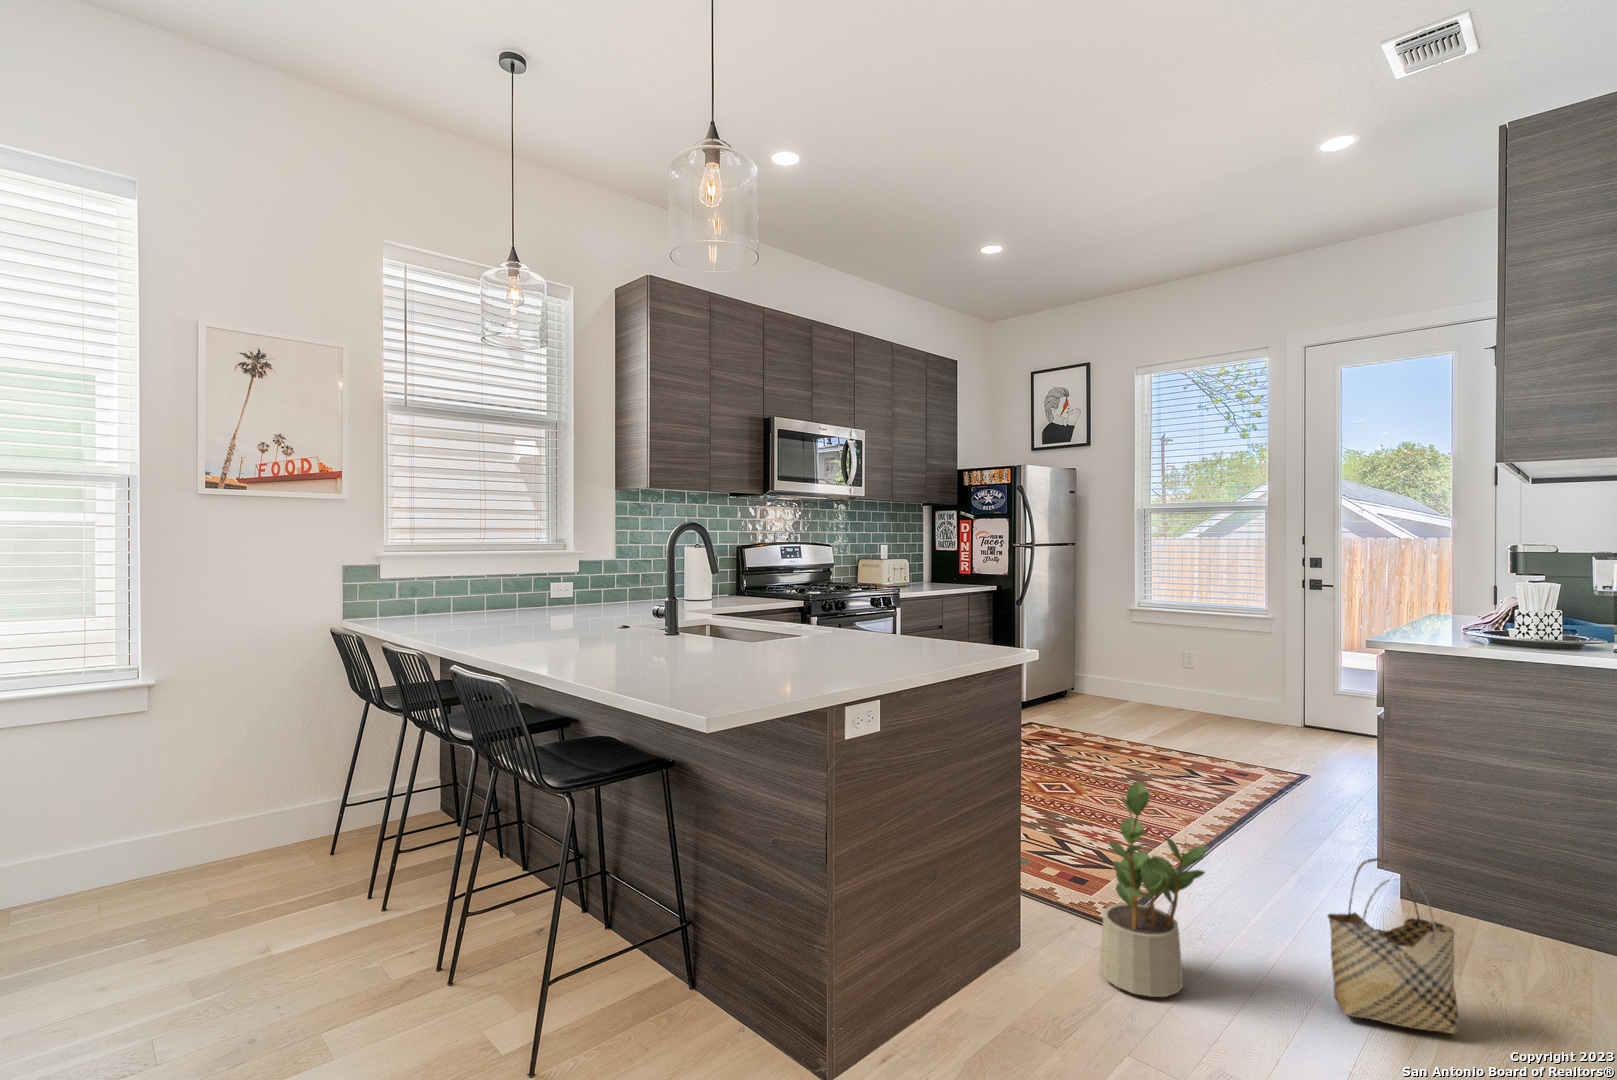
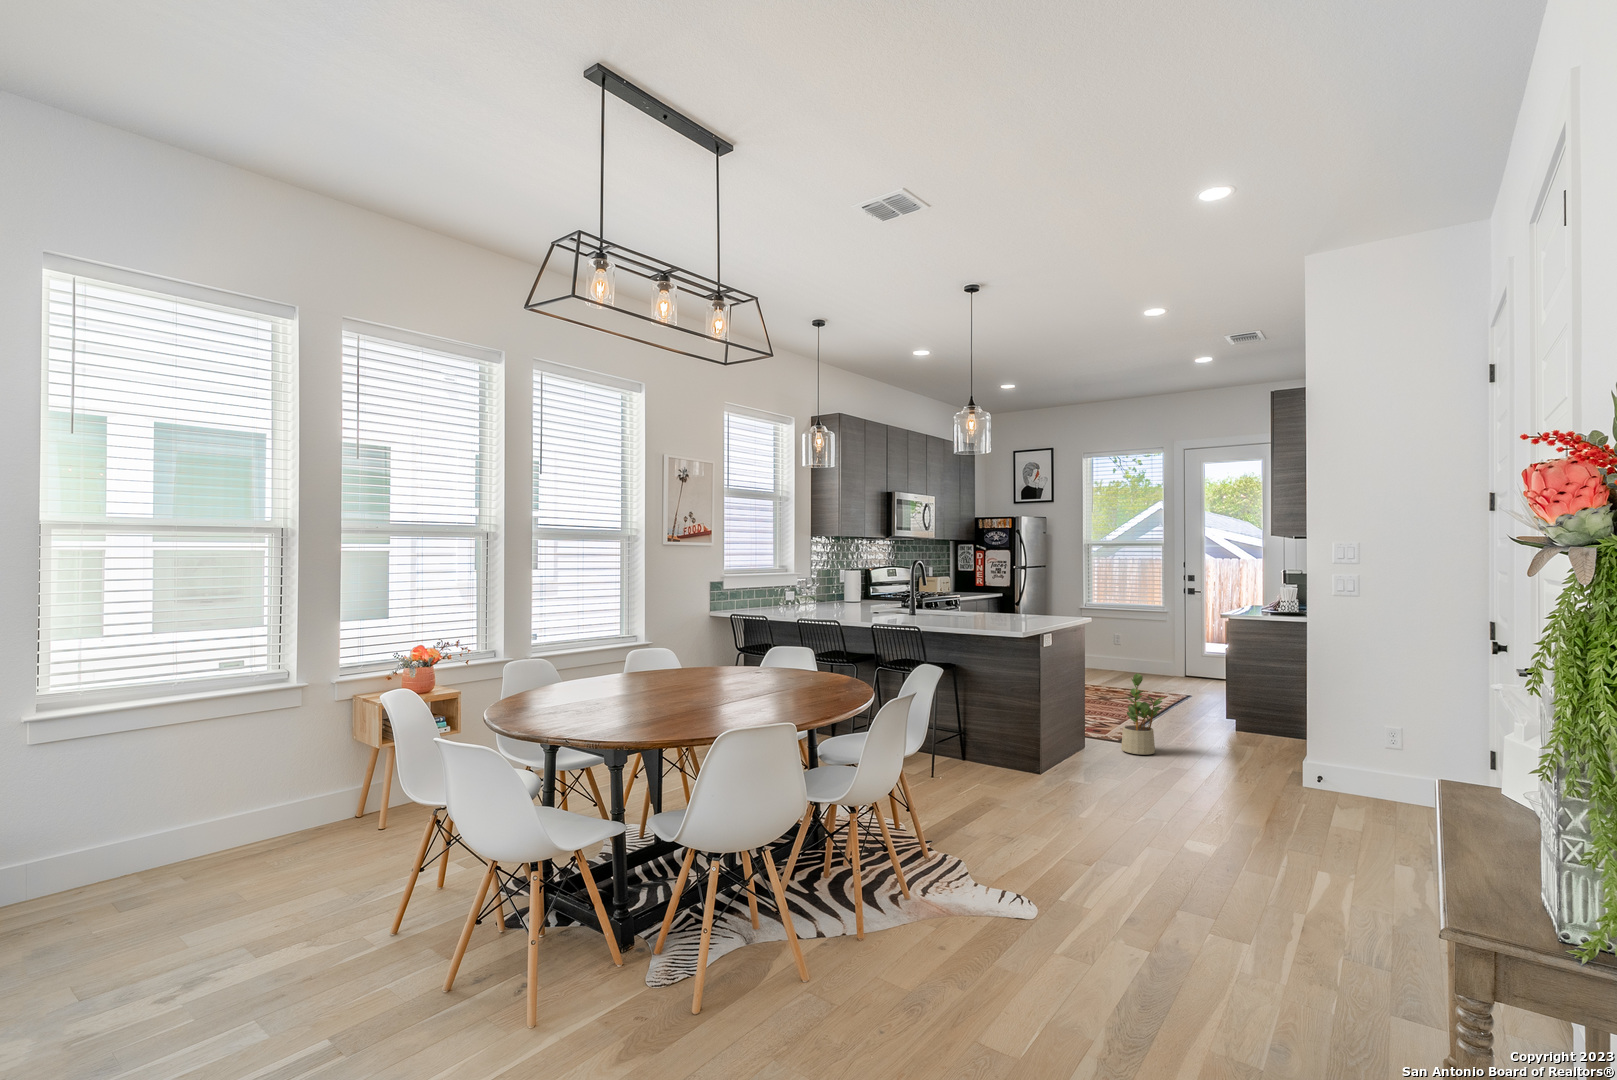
woven basket: present [1328,858,1459,1034] -> none [1207,699,1251,757]

